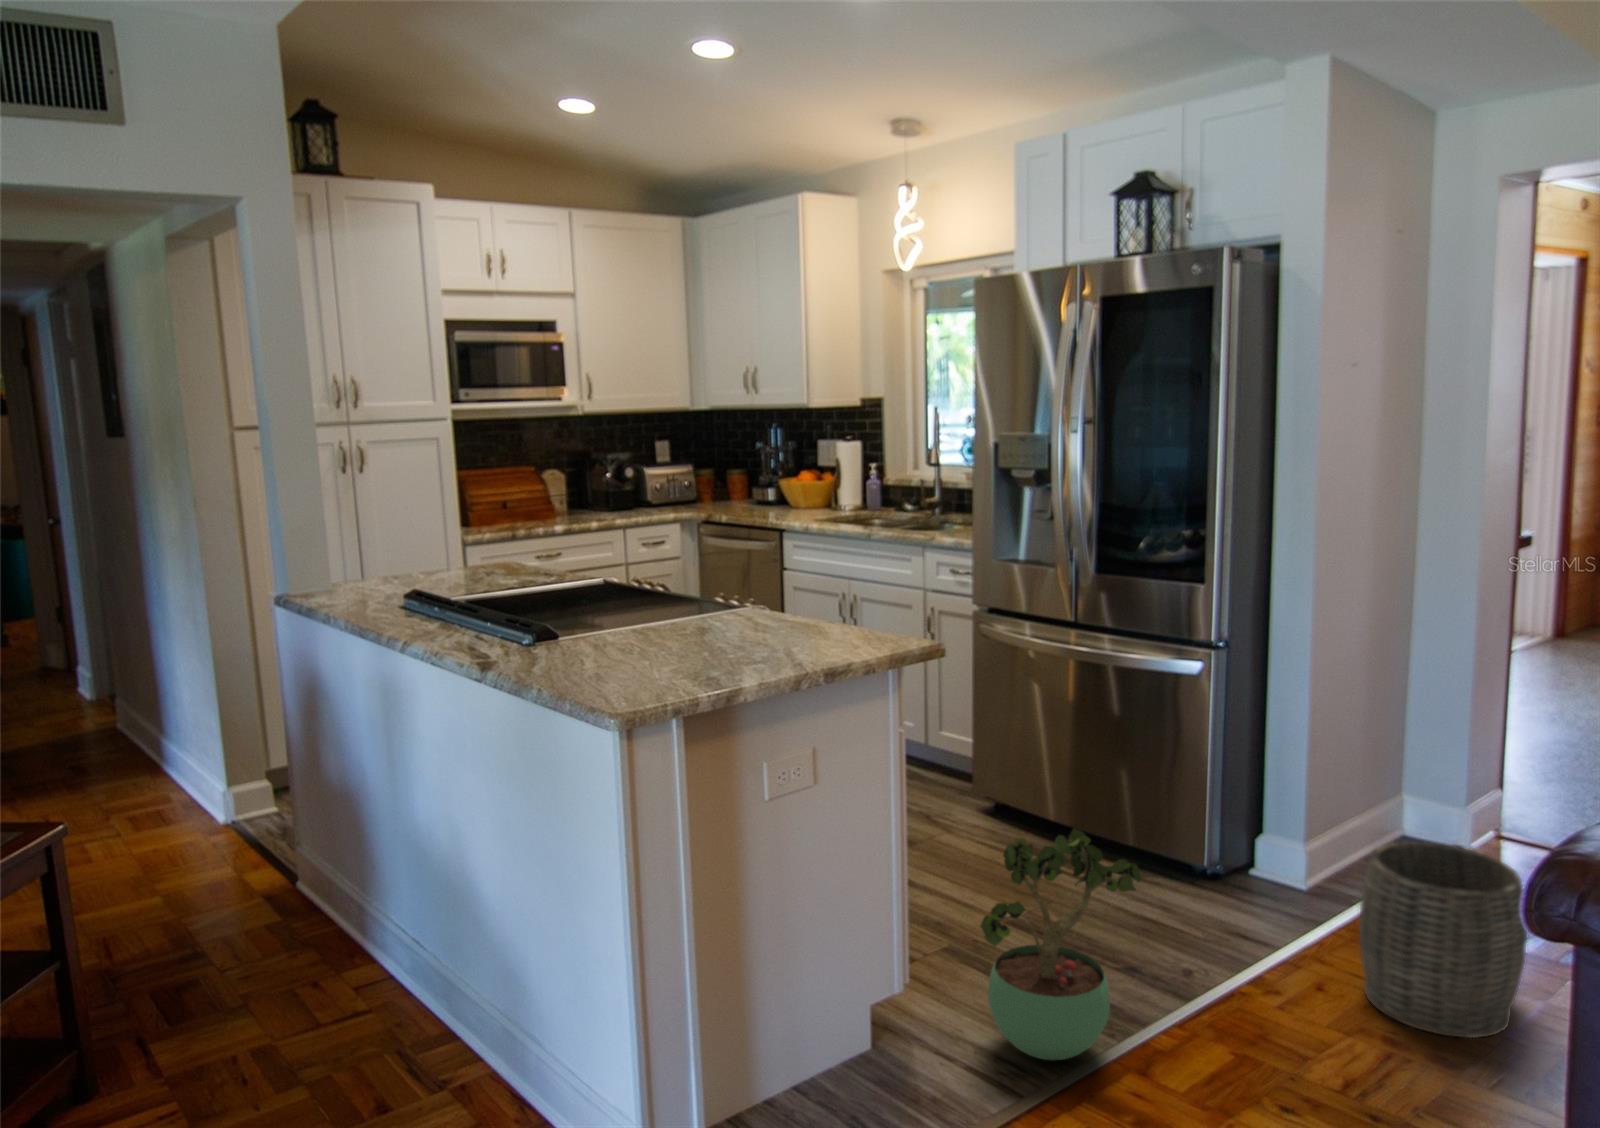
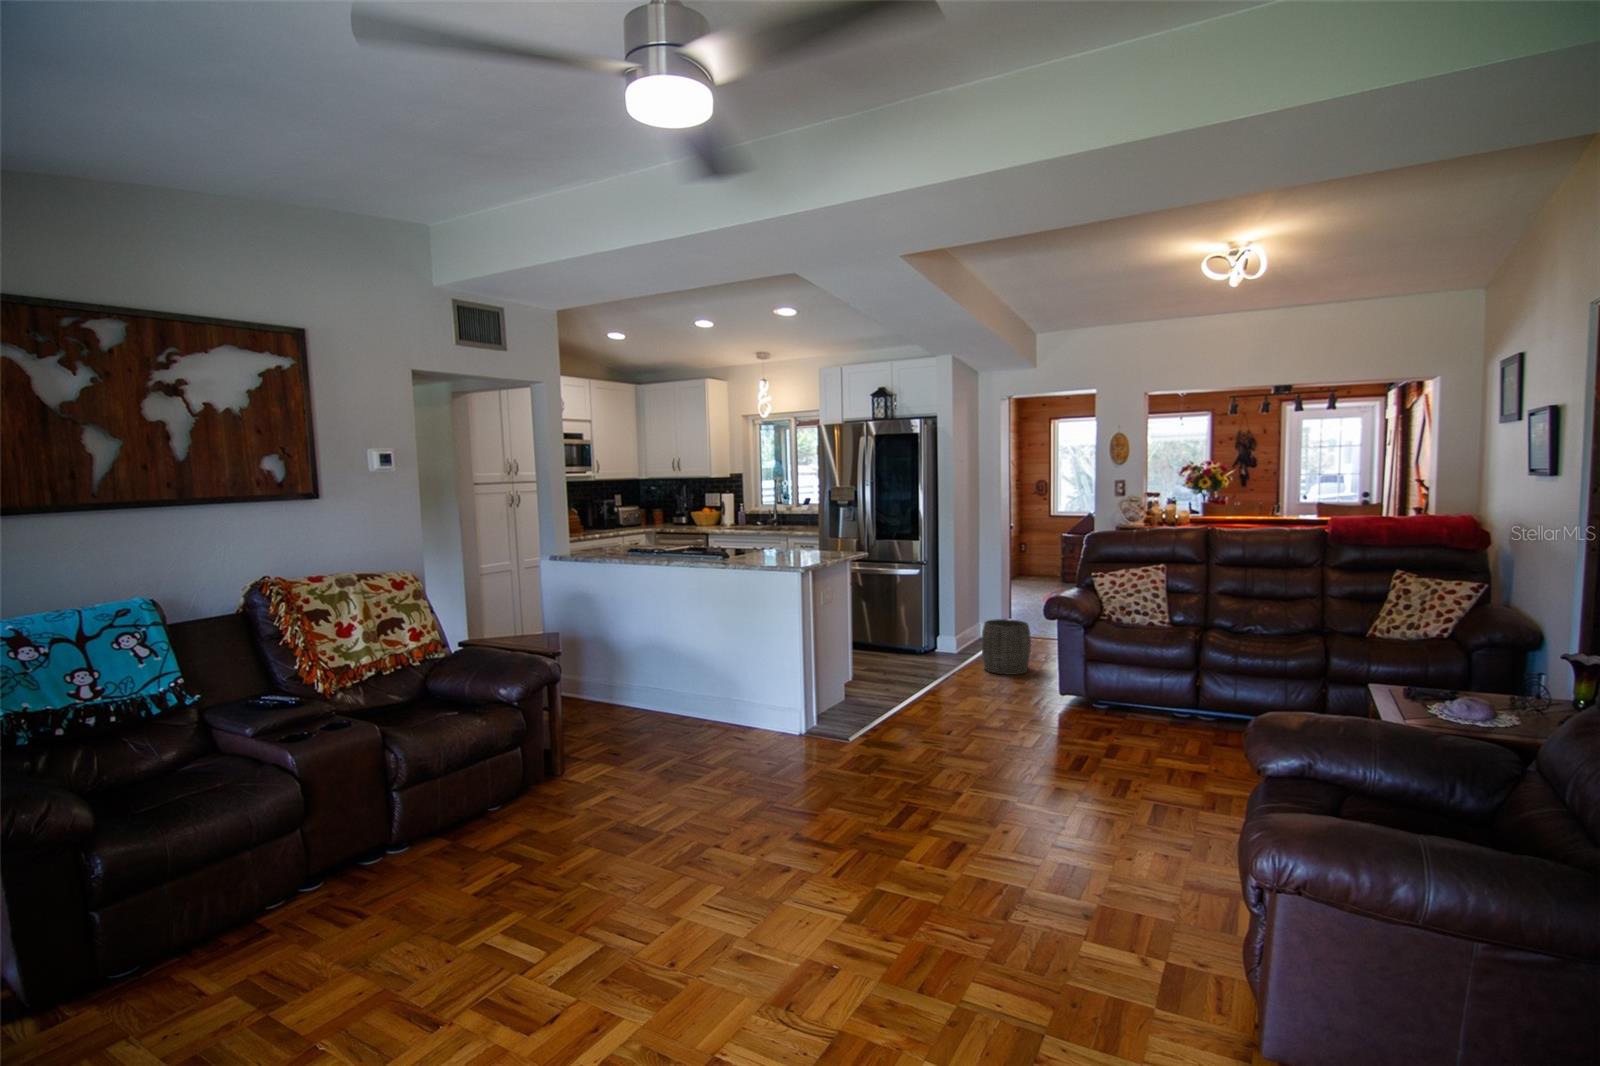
potted plant: present [981,828,1141,1060] -> none [878,610,926,691]

